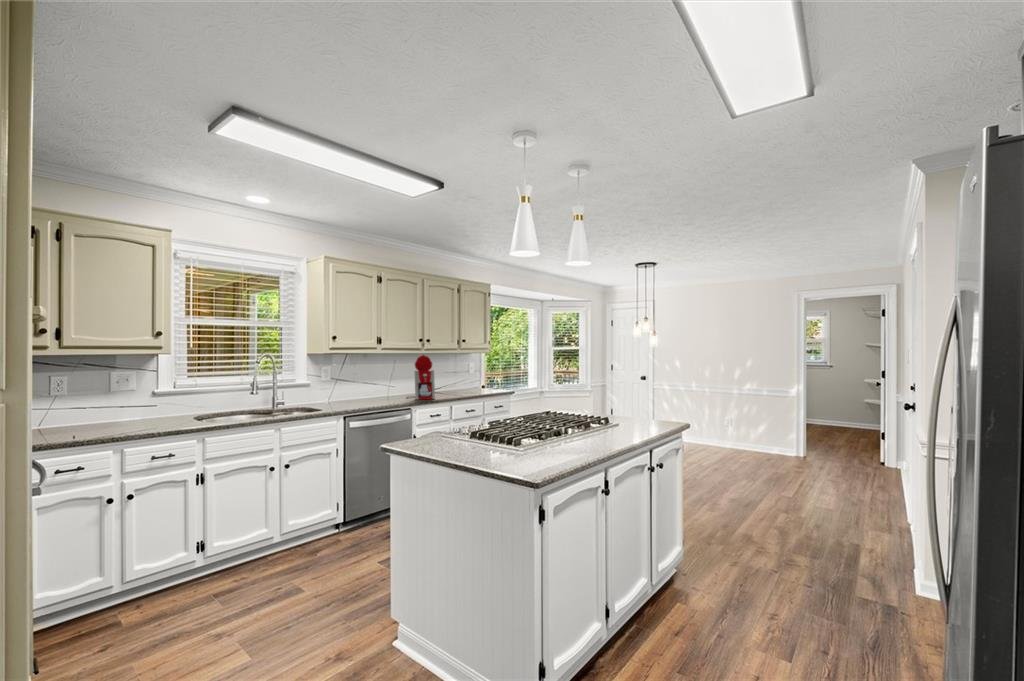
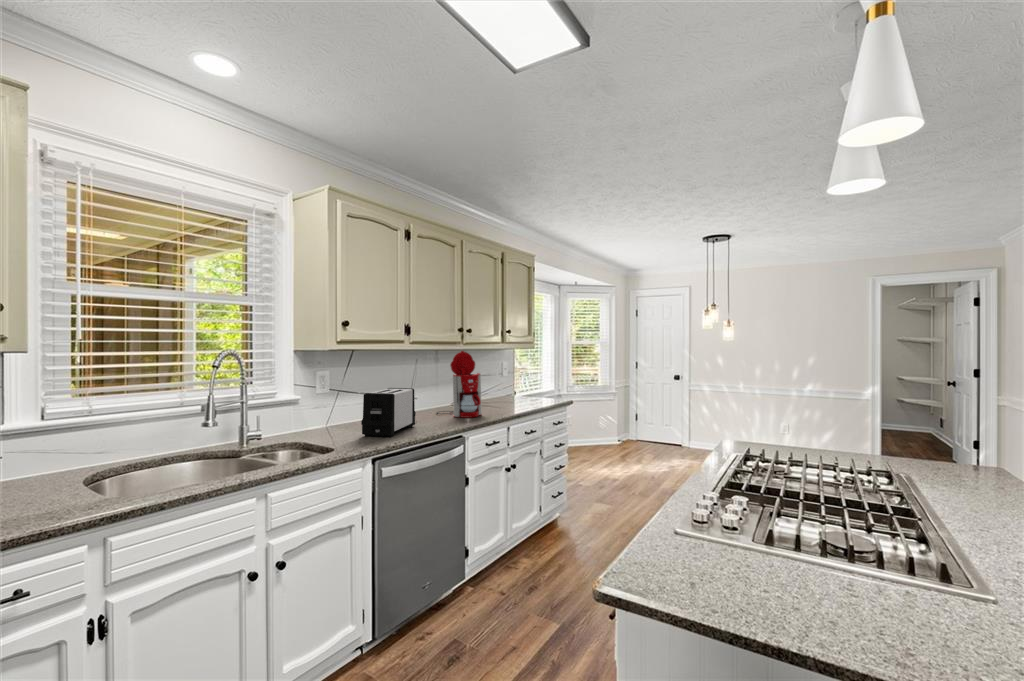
toaster: none [344,378,383,407] -> present [361,388,416,437]

